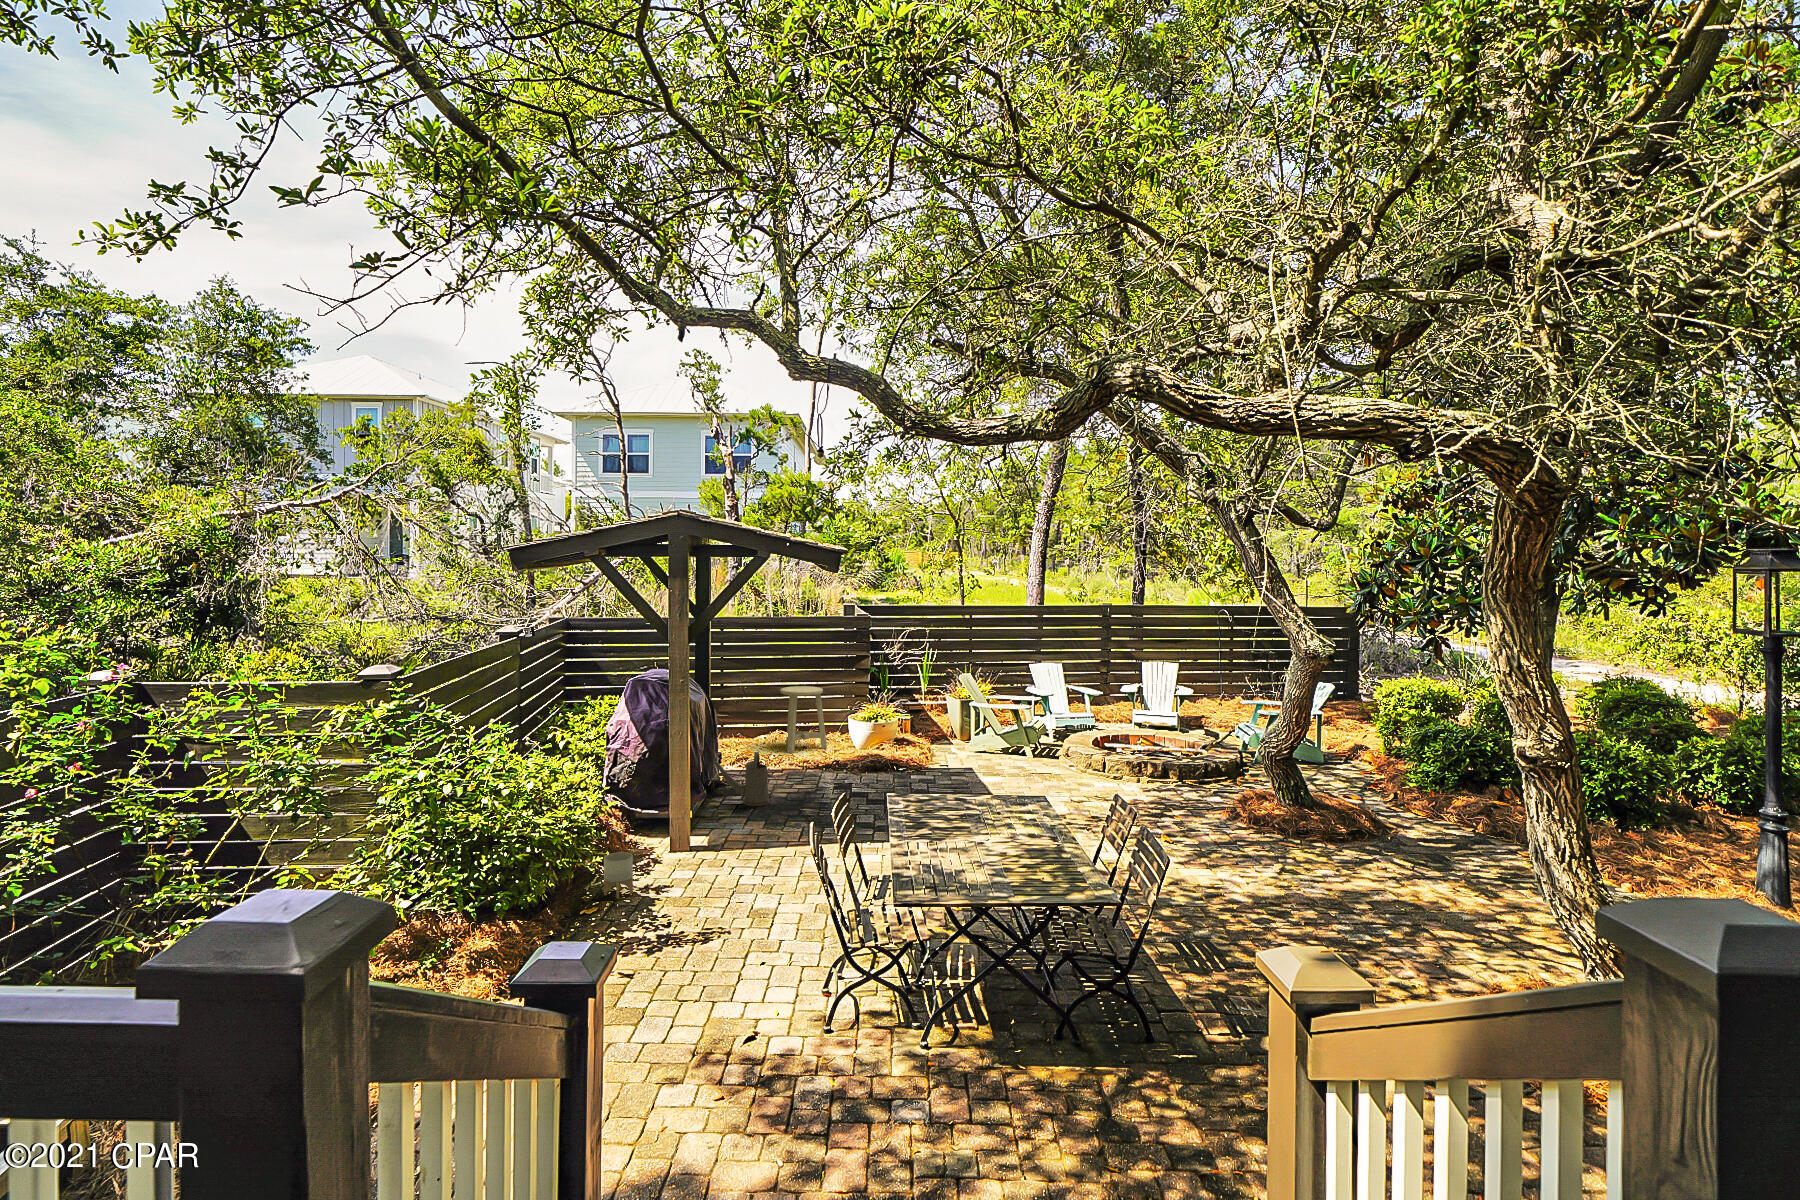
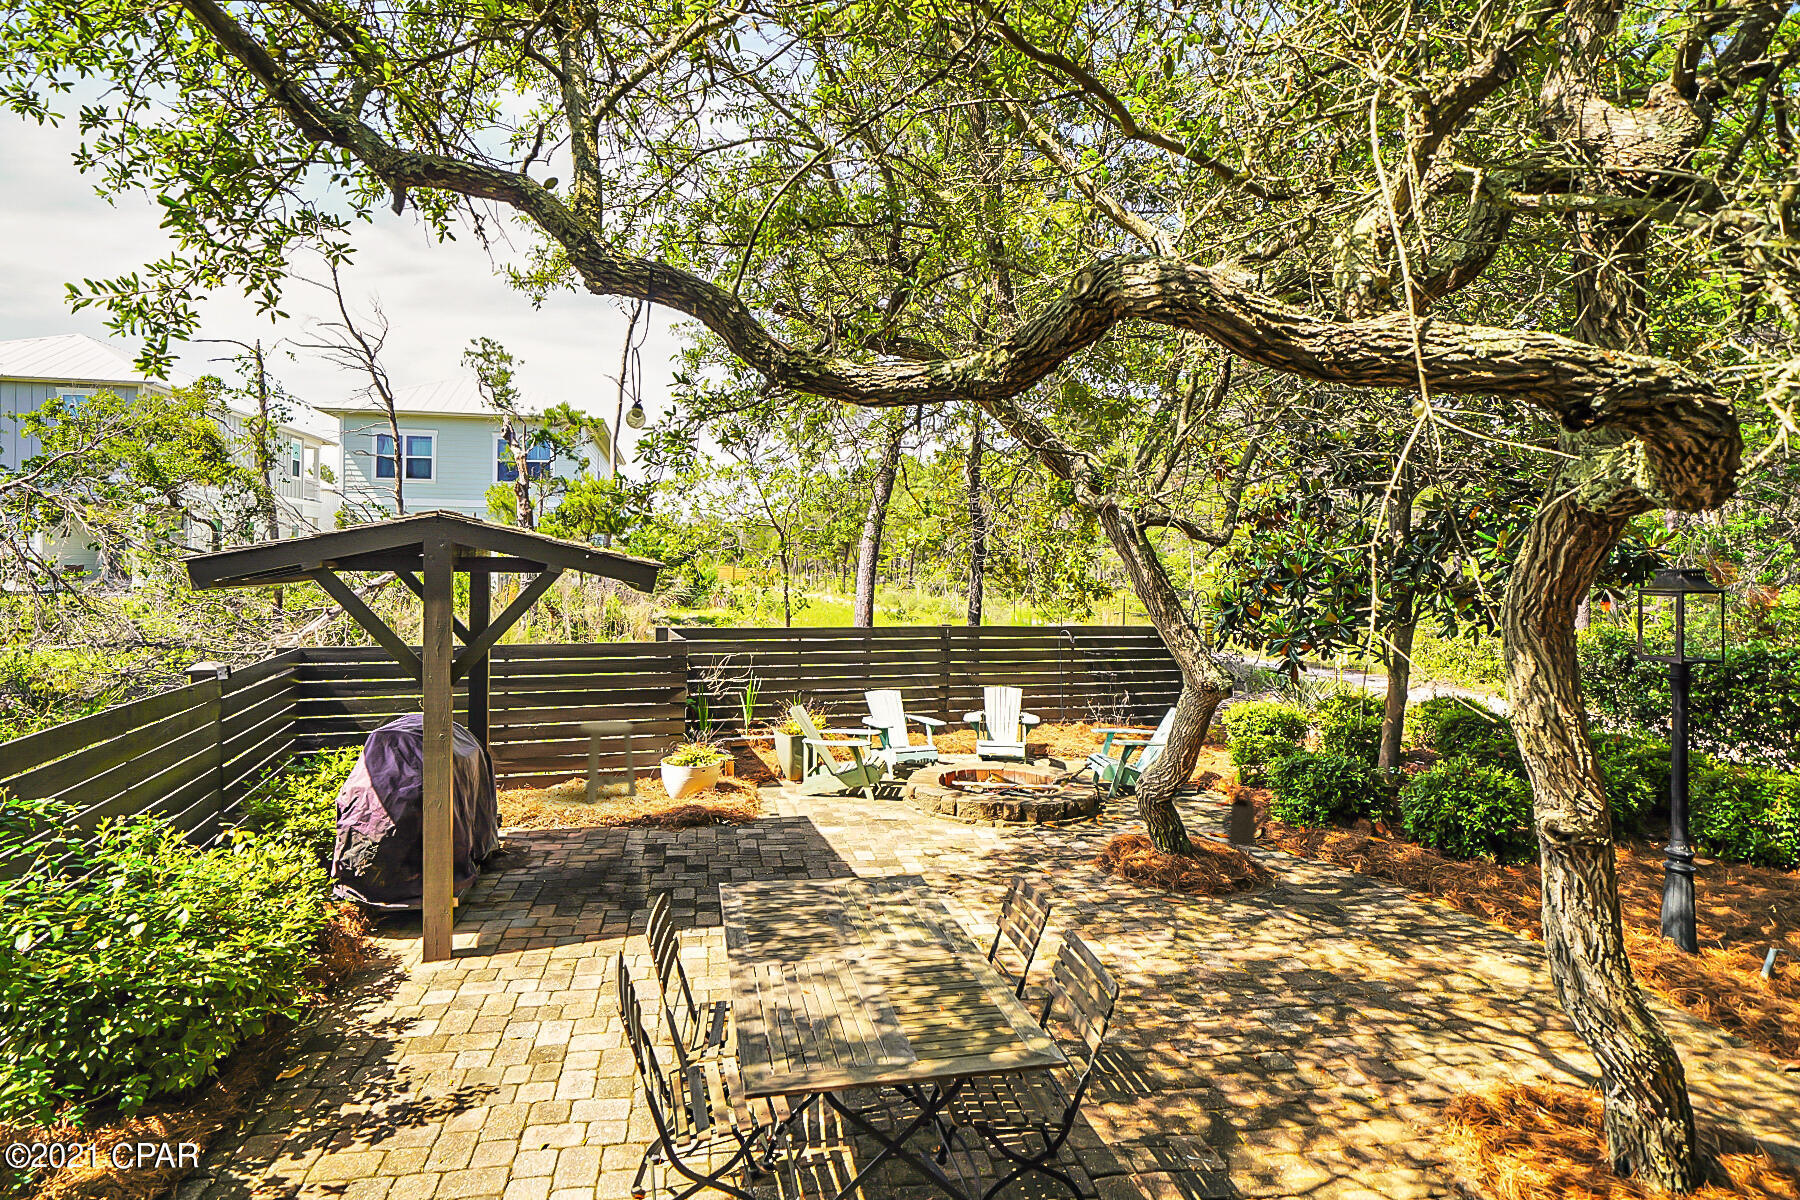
watering can: present [714,752,778,806] -> present [1223,790,1271,845]
planter: present [604,852,633,899] -> none [297,1002,348,1080]

